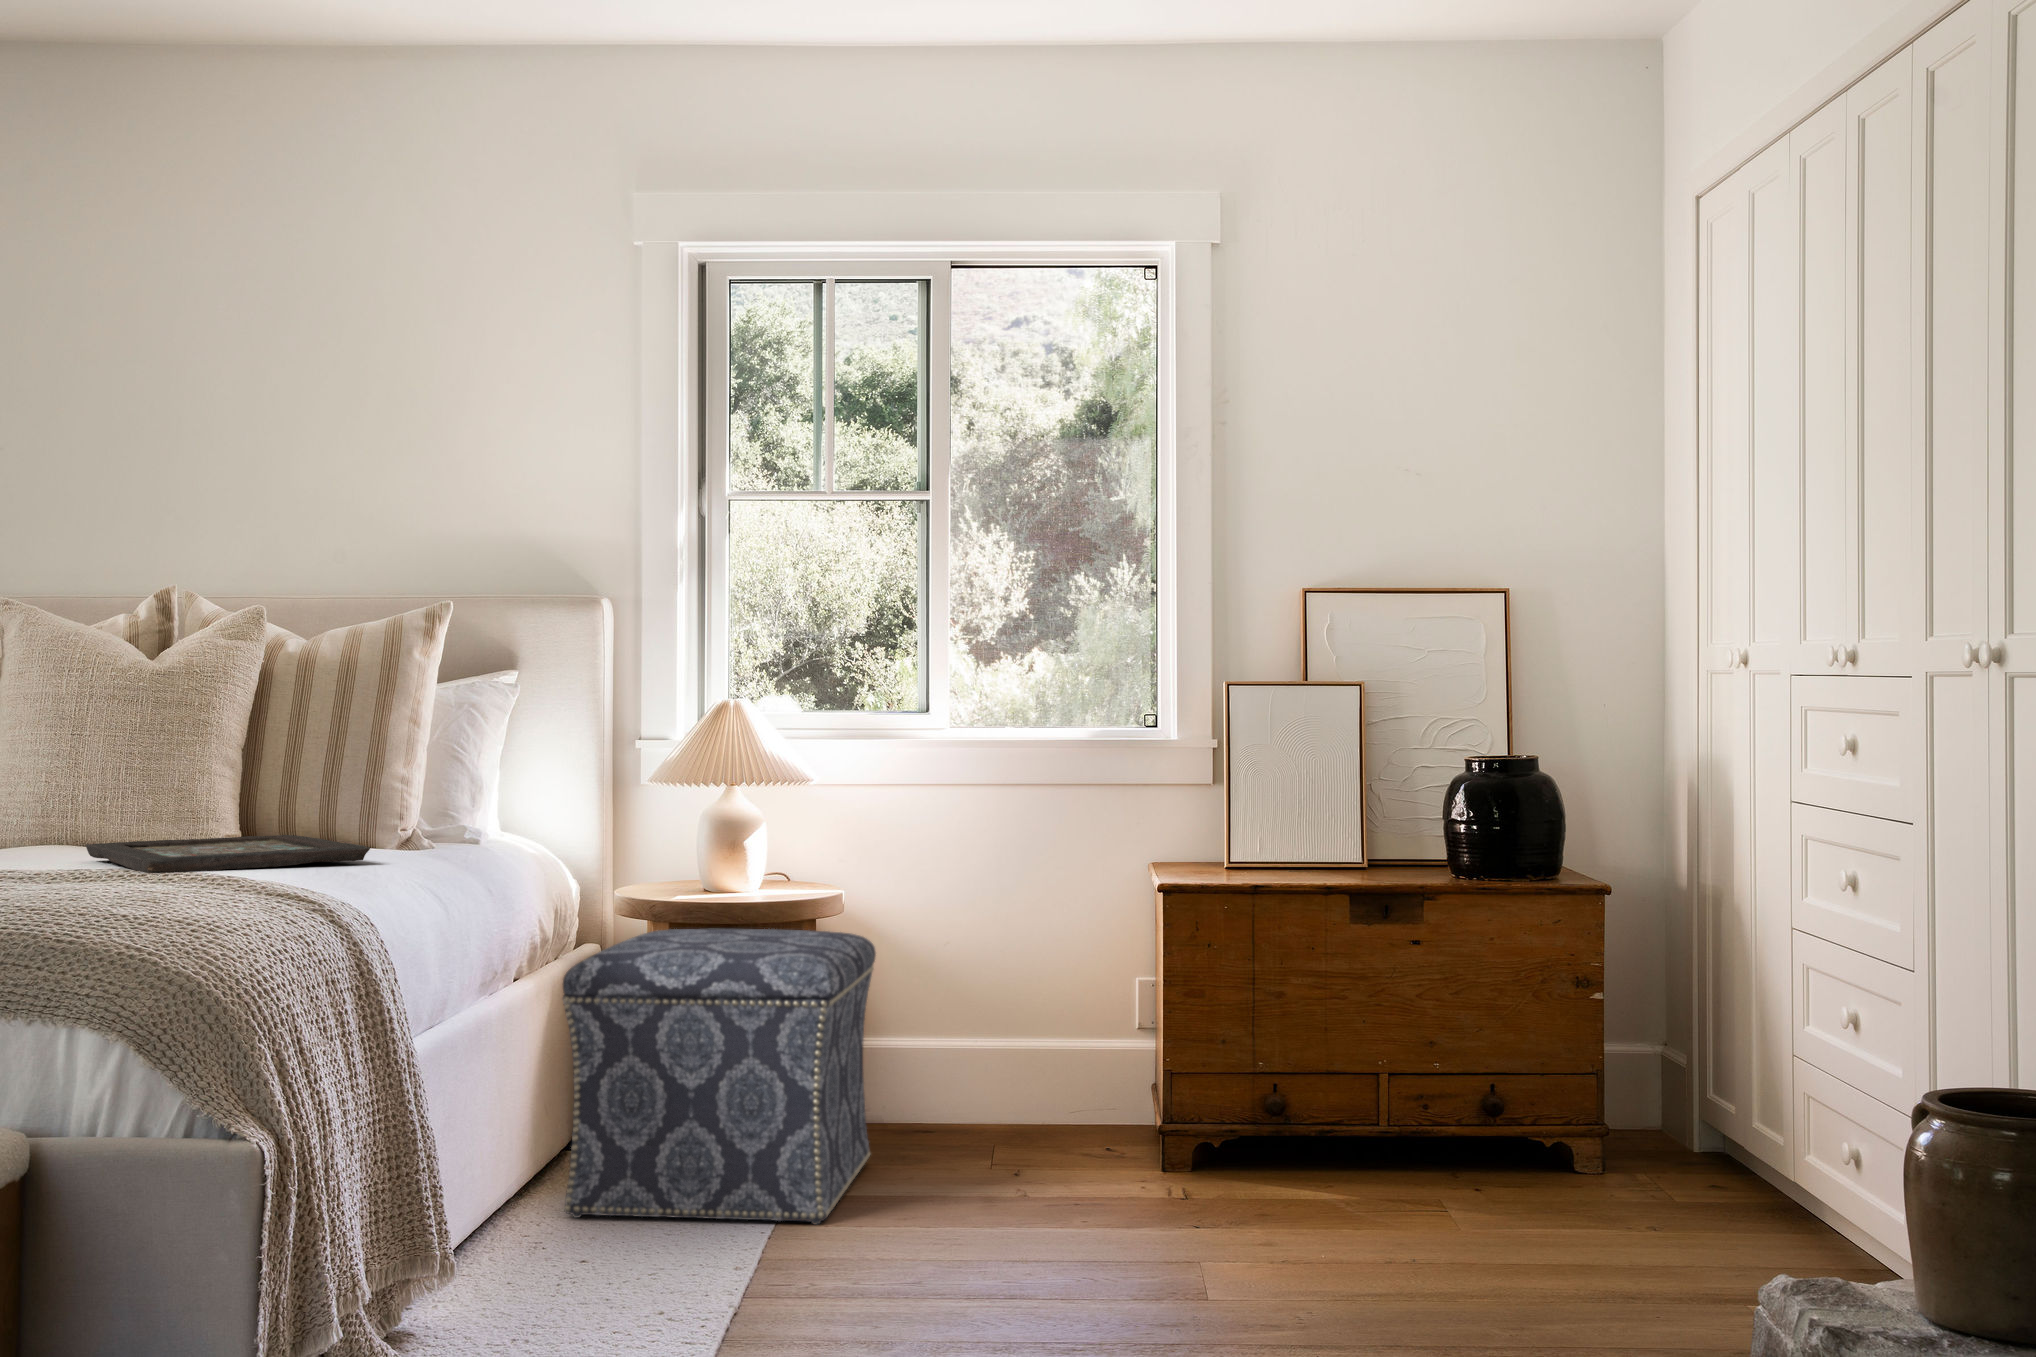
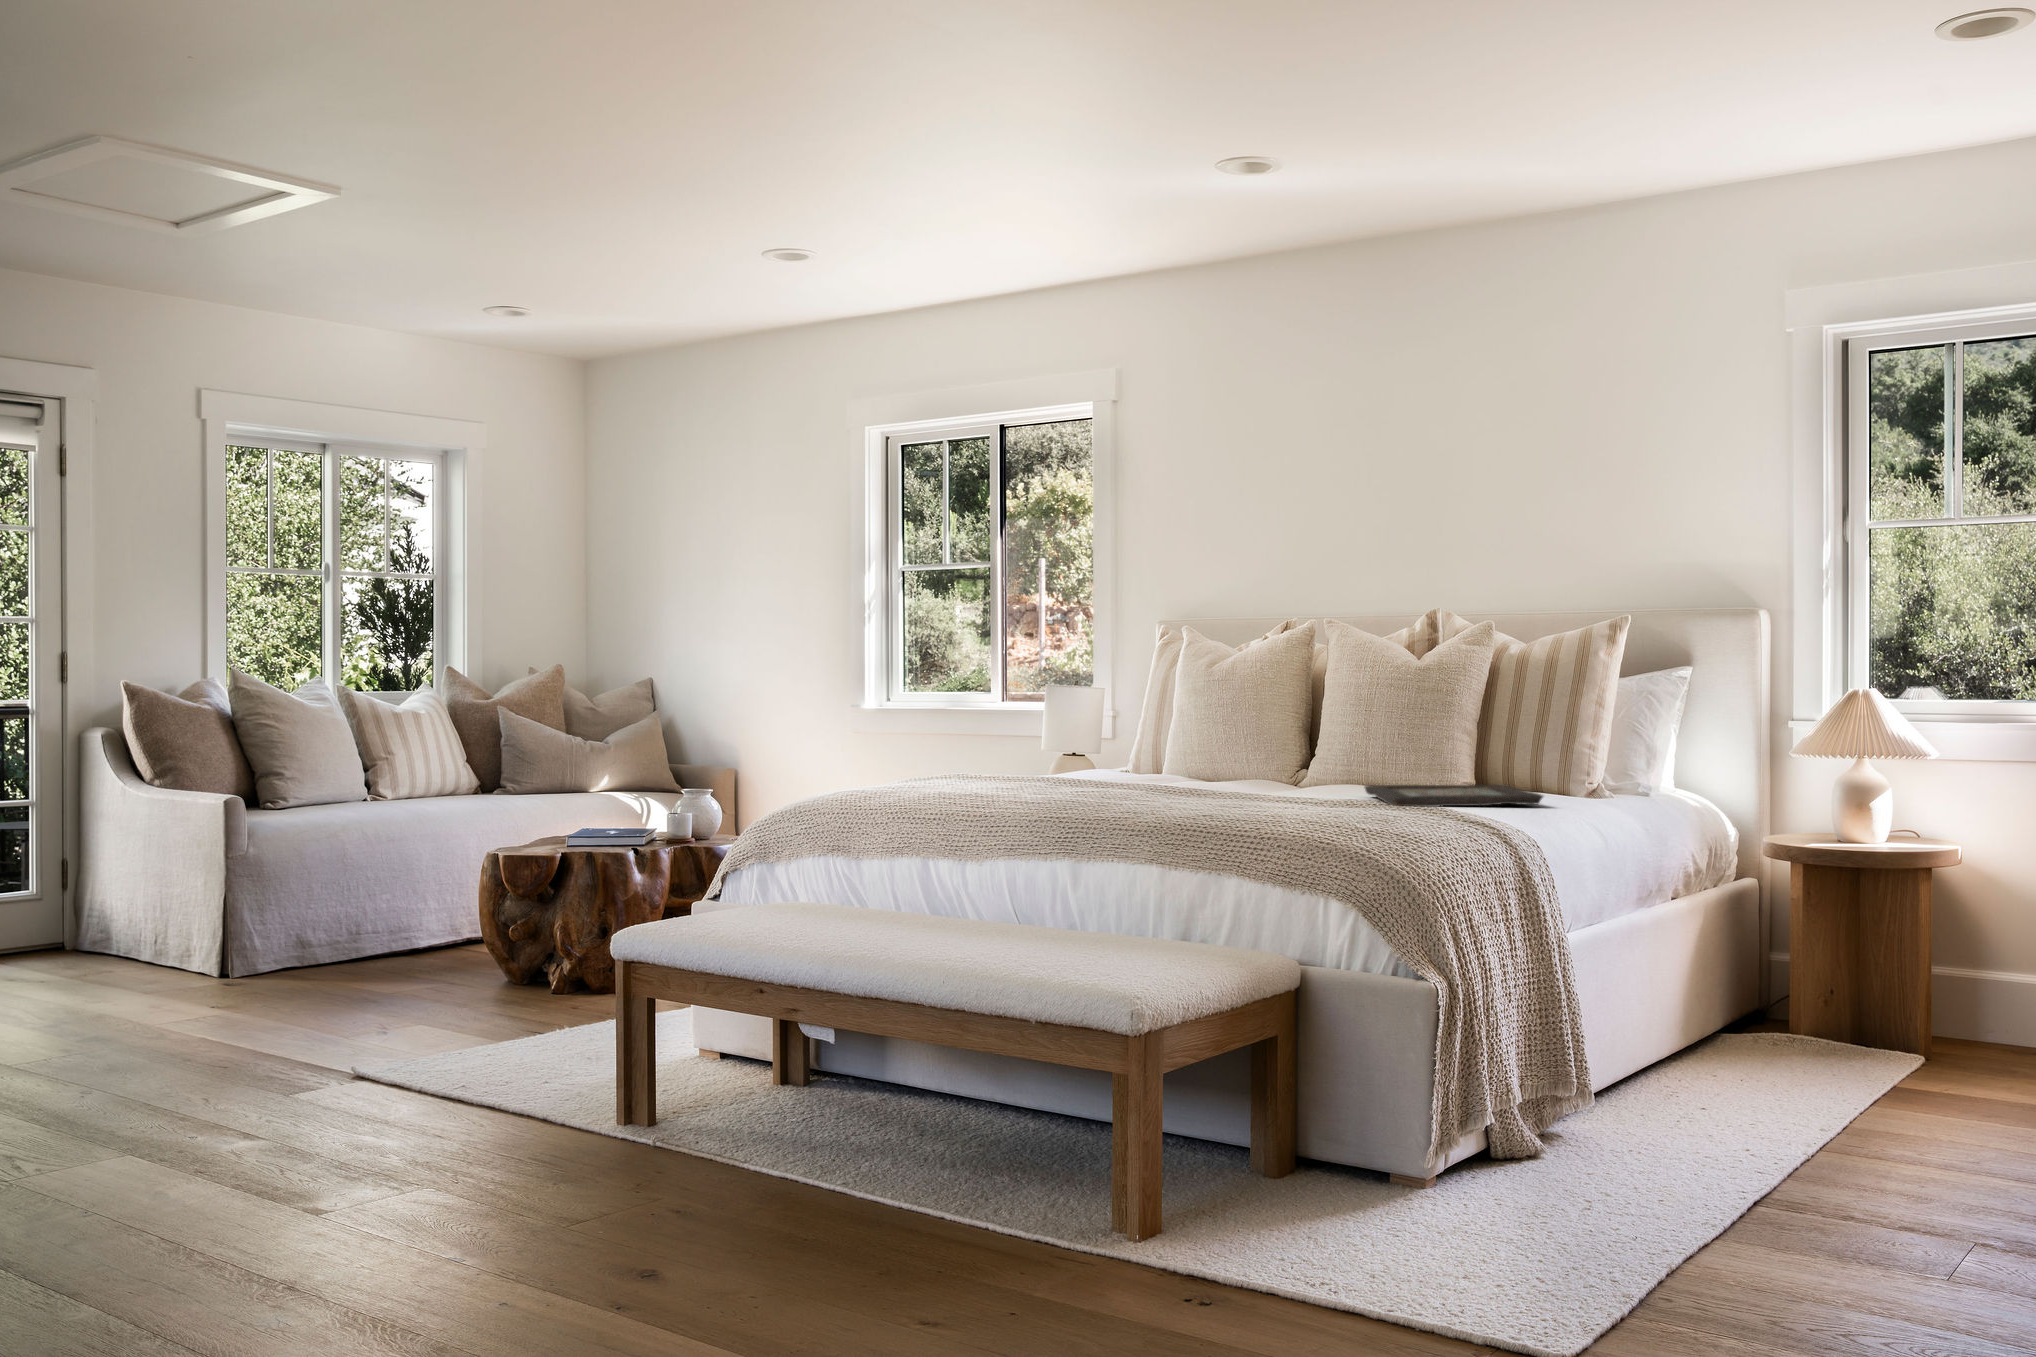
ottoman: present [563,929,876,1224] -> none [1698,874,1995,1125]

